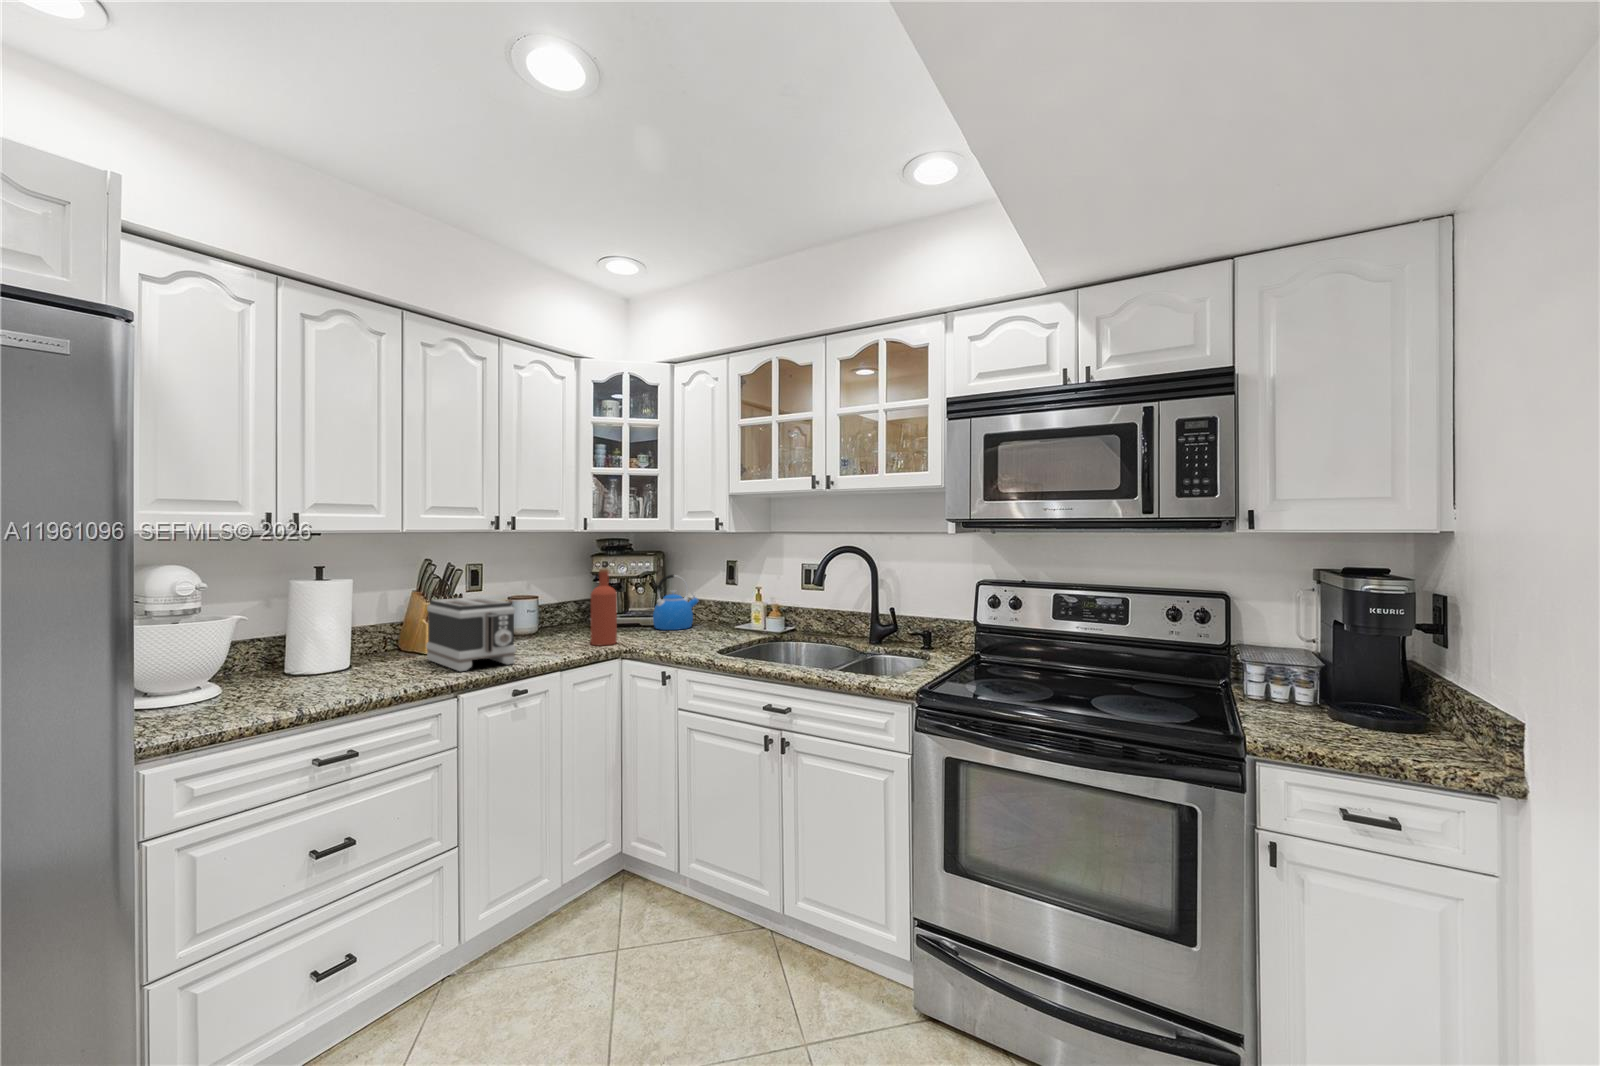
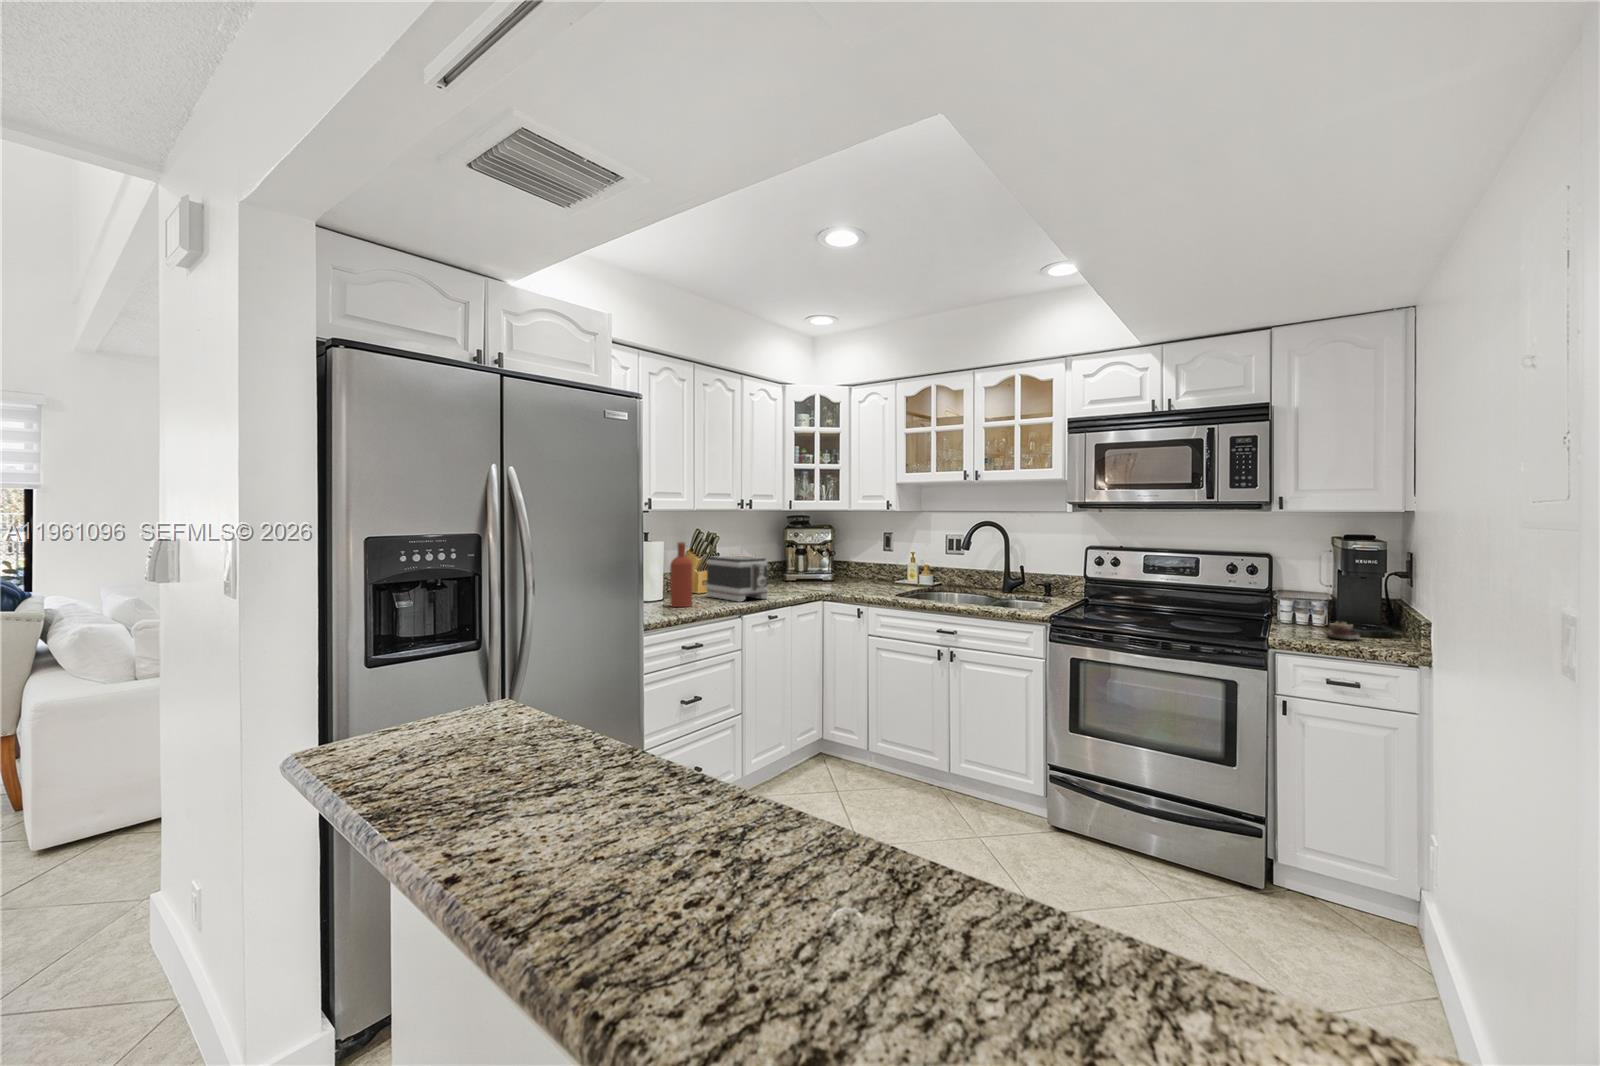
bottle: present [591,569,617,645] -> present [670,542,692,607]
kettle: present [653,575,698,630] -> none [832,544,864,584]
teacup: none [1330,705,1388,740] -> present [1325,621,1359,640]

